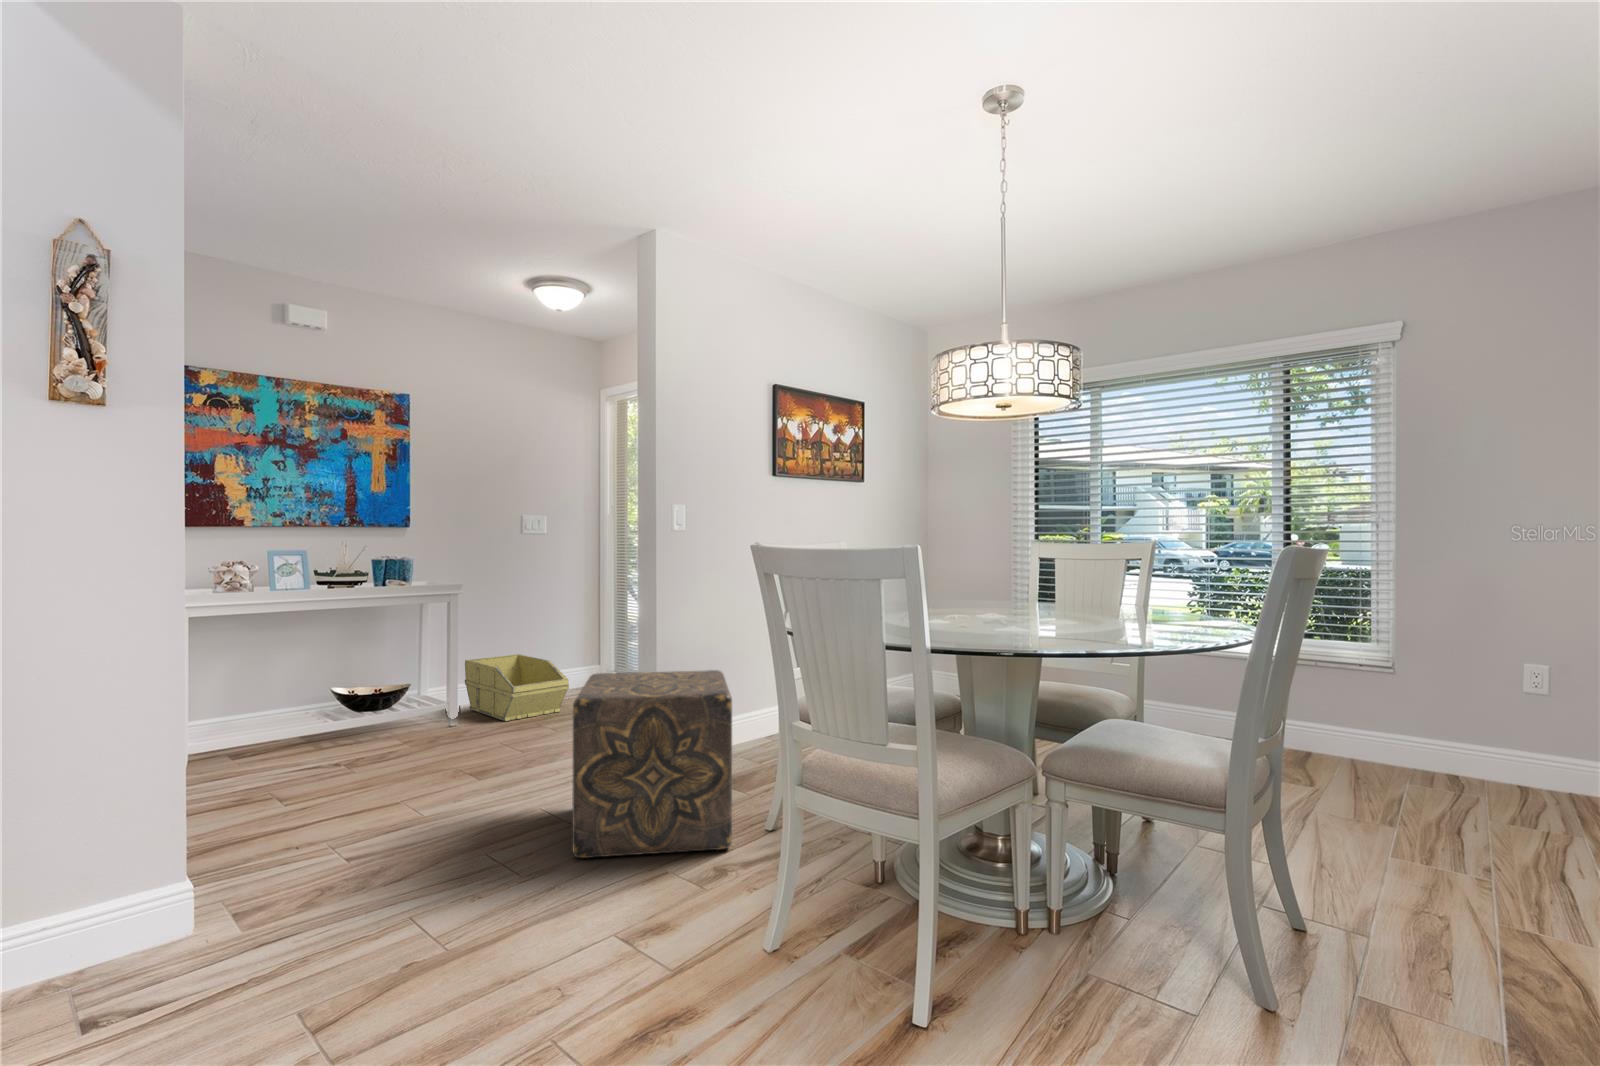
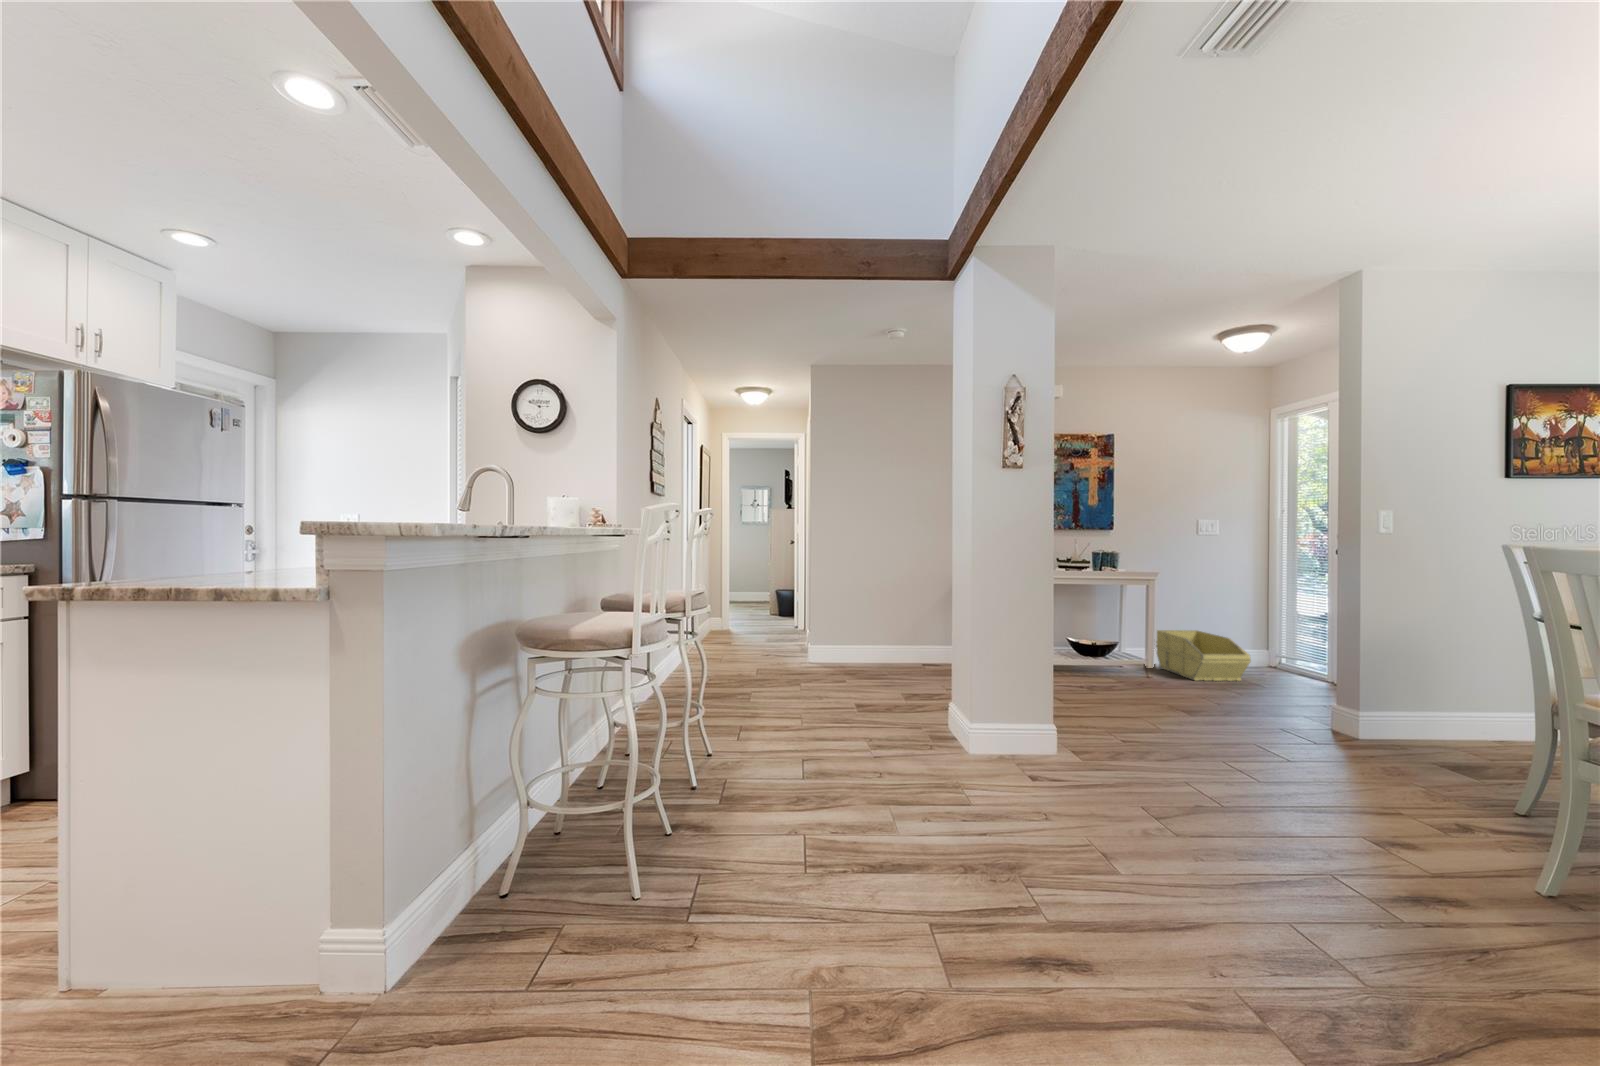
ottoman: present [572,670,732,858] -> none [1307,650,1487,819]

